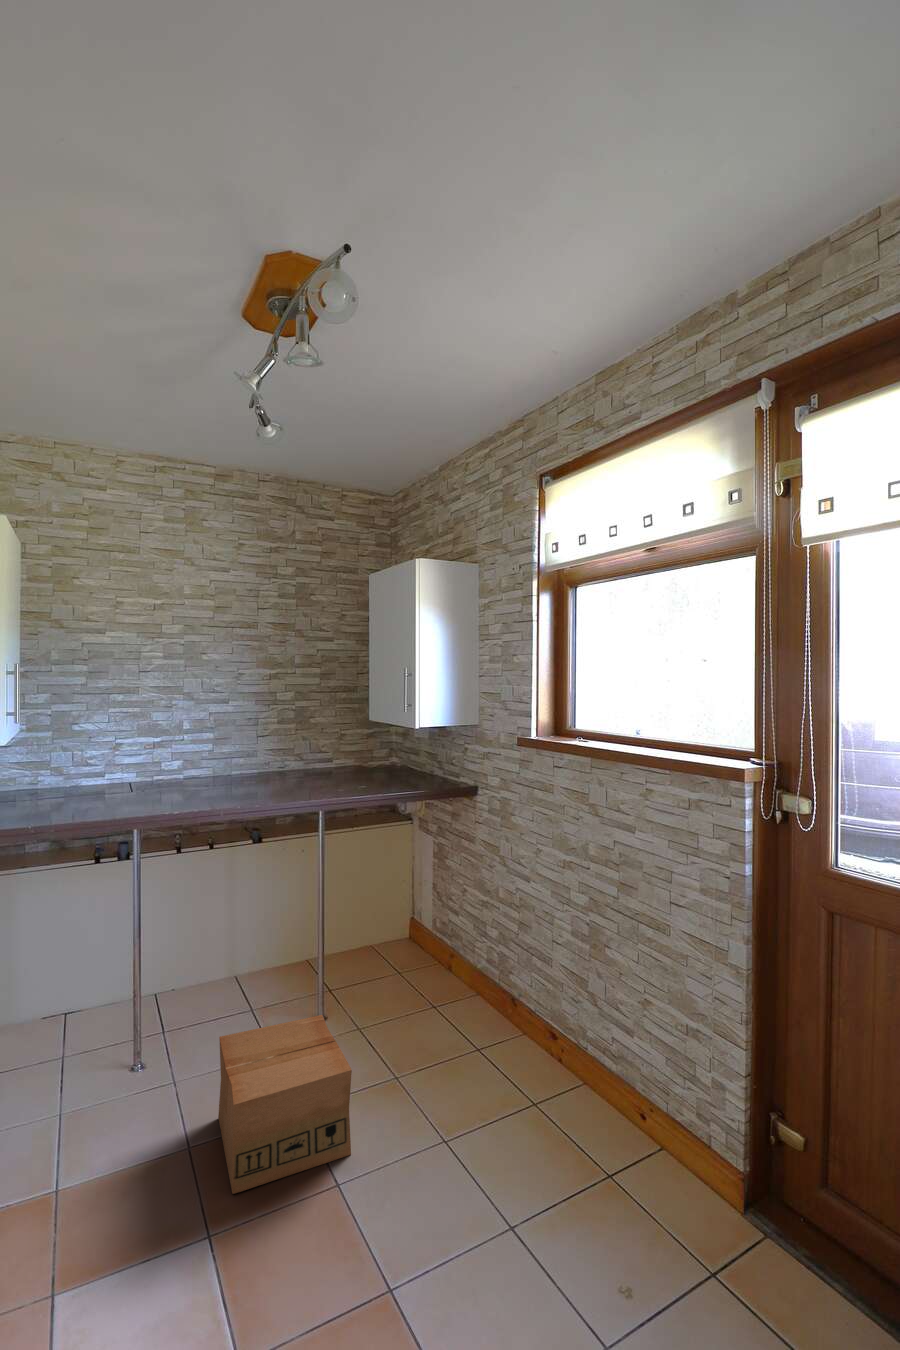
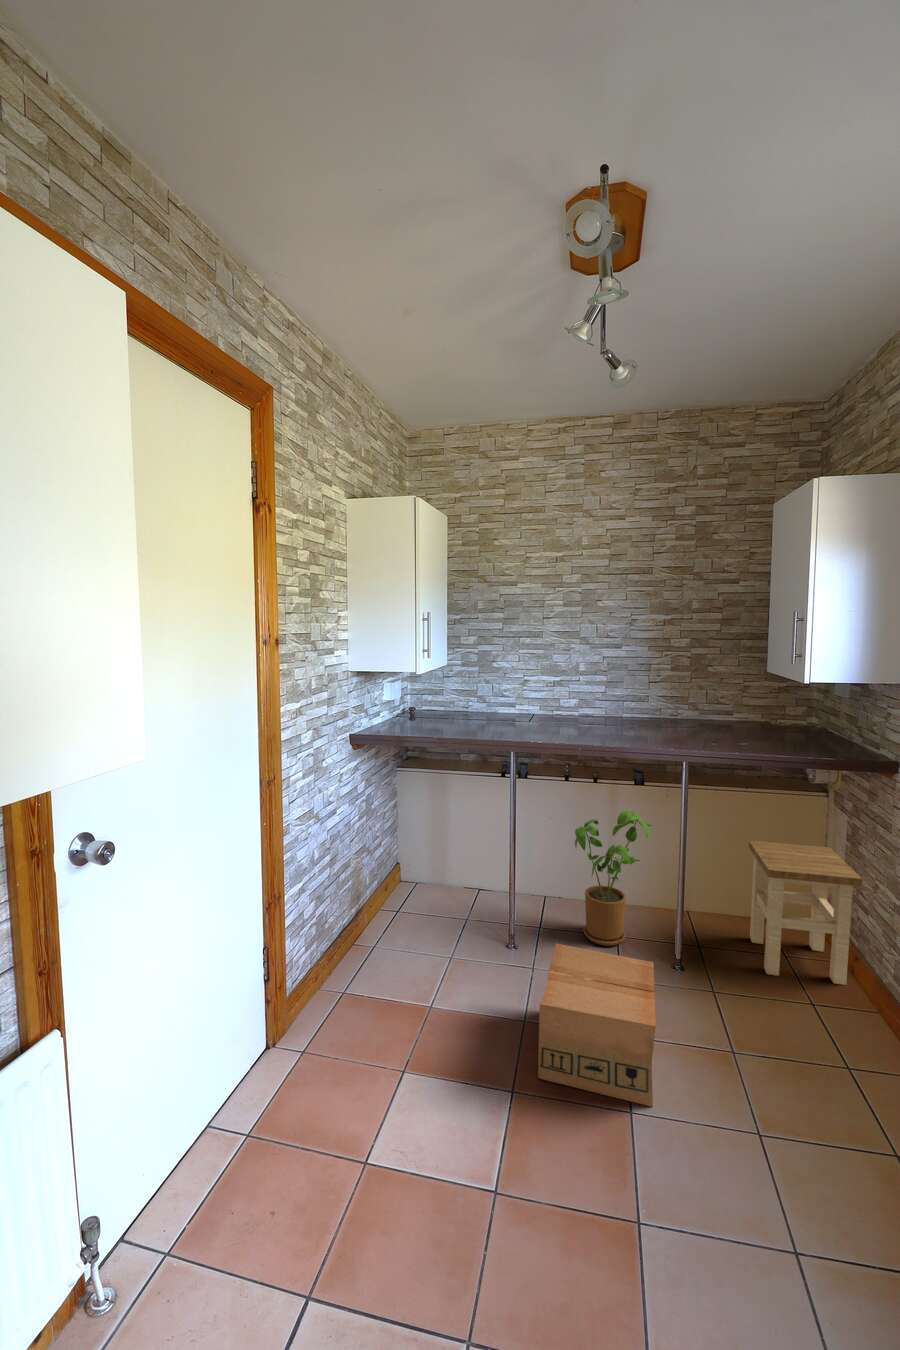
stool: none [363,867,453,993] -> present [749,841,862,985]
house plant: none [200,872,283,1028] -> present [575,810,653,946]

